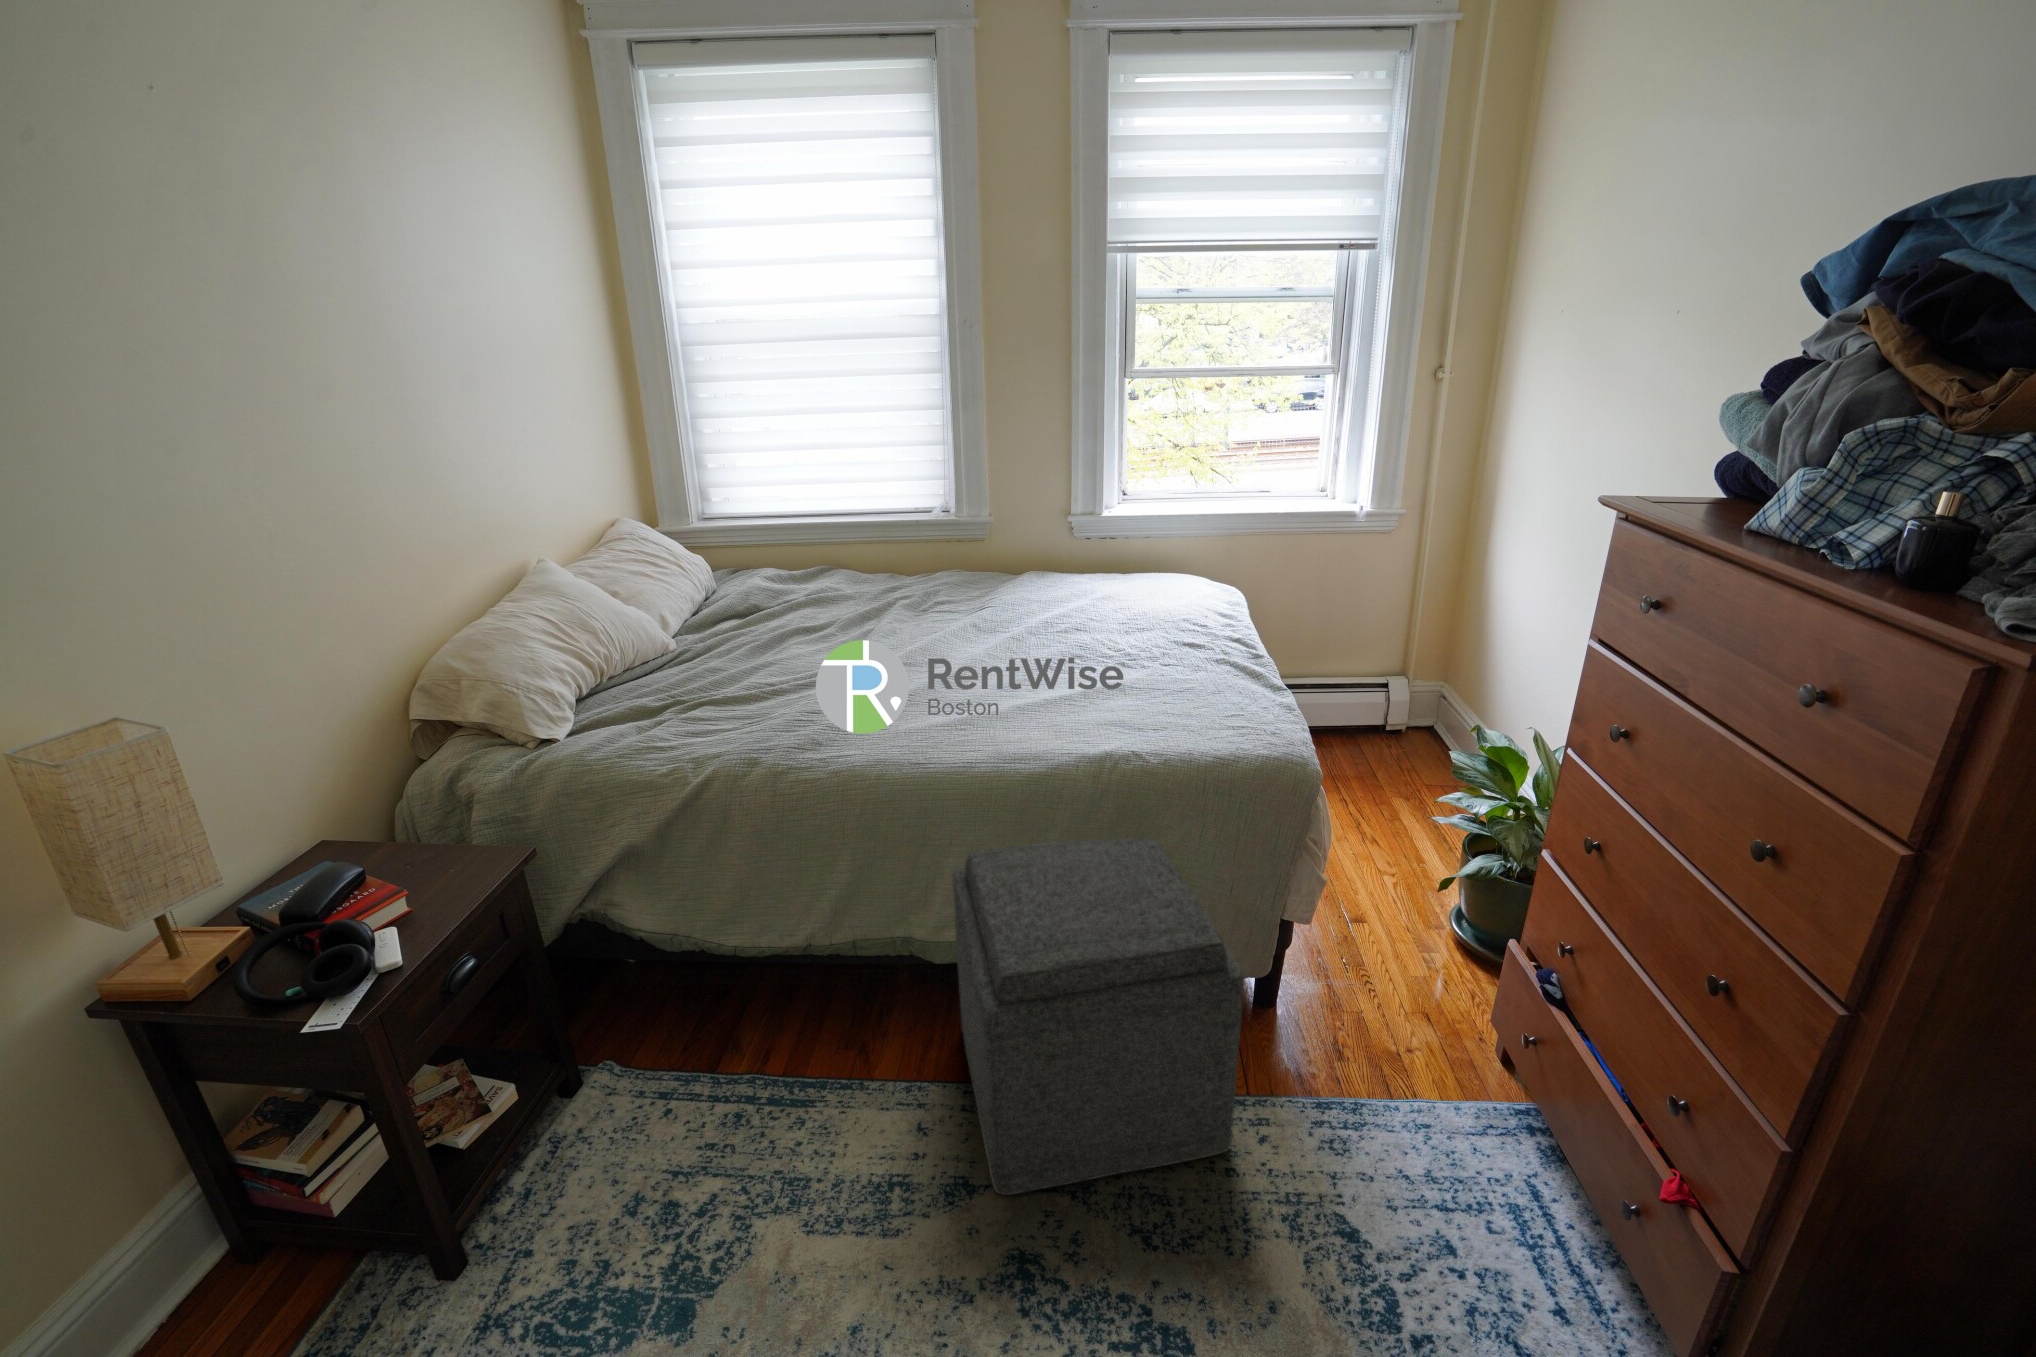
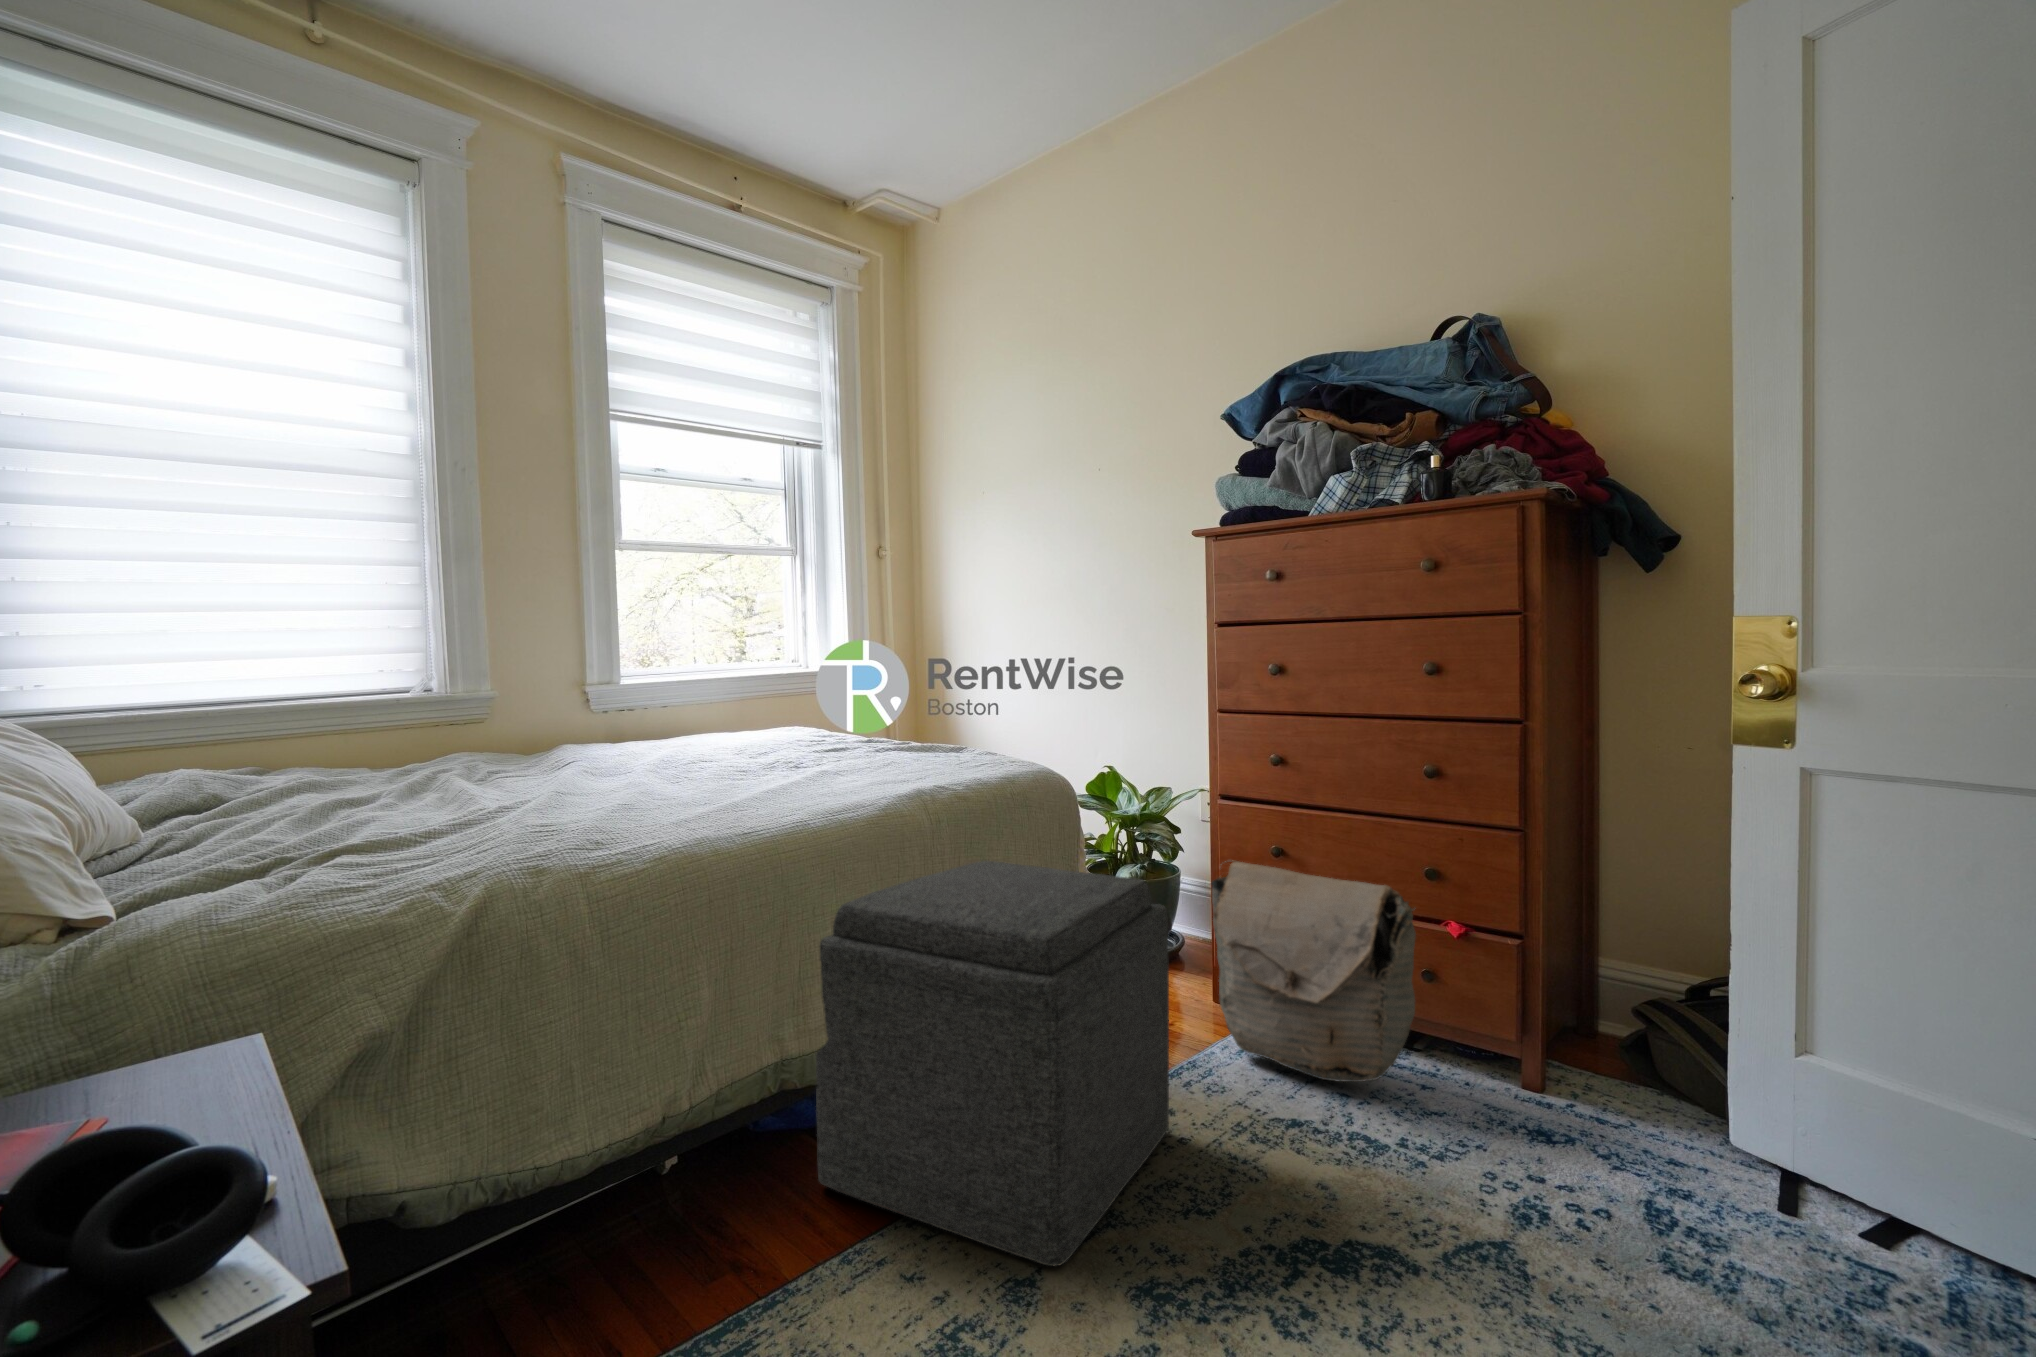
bag: none [1407,927,1620,1267] -> present [1211,861,1416,1082]

